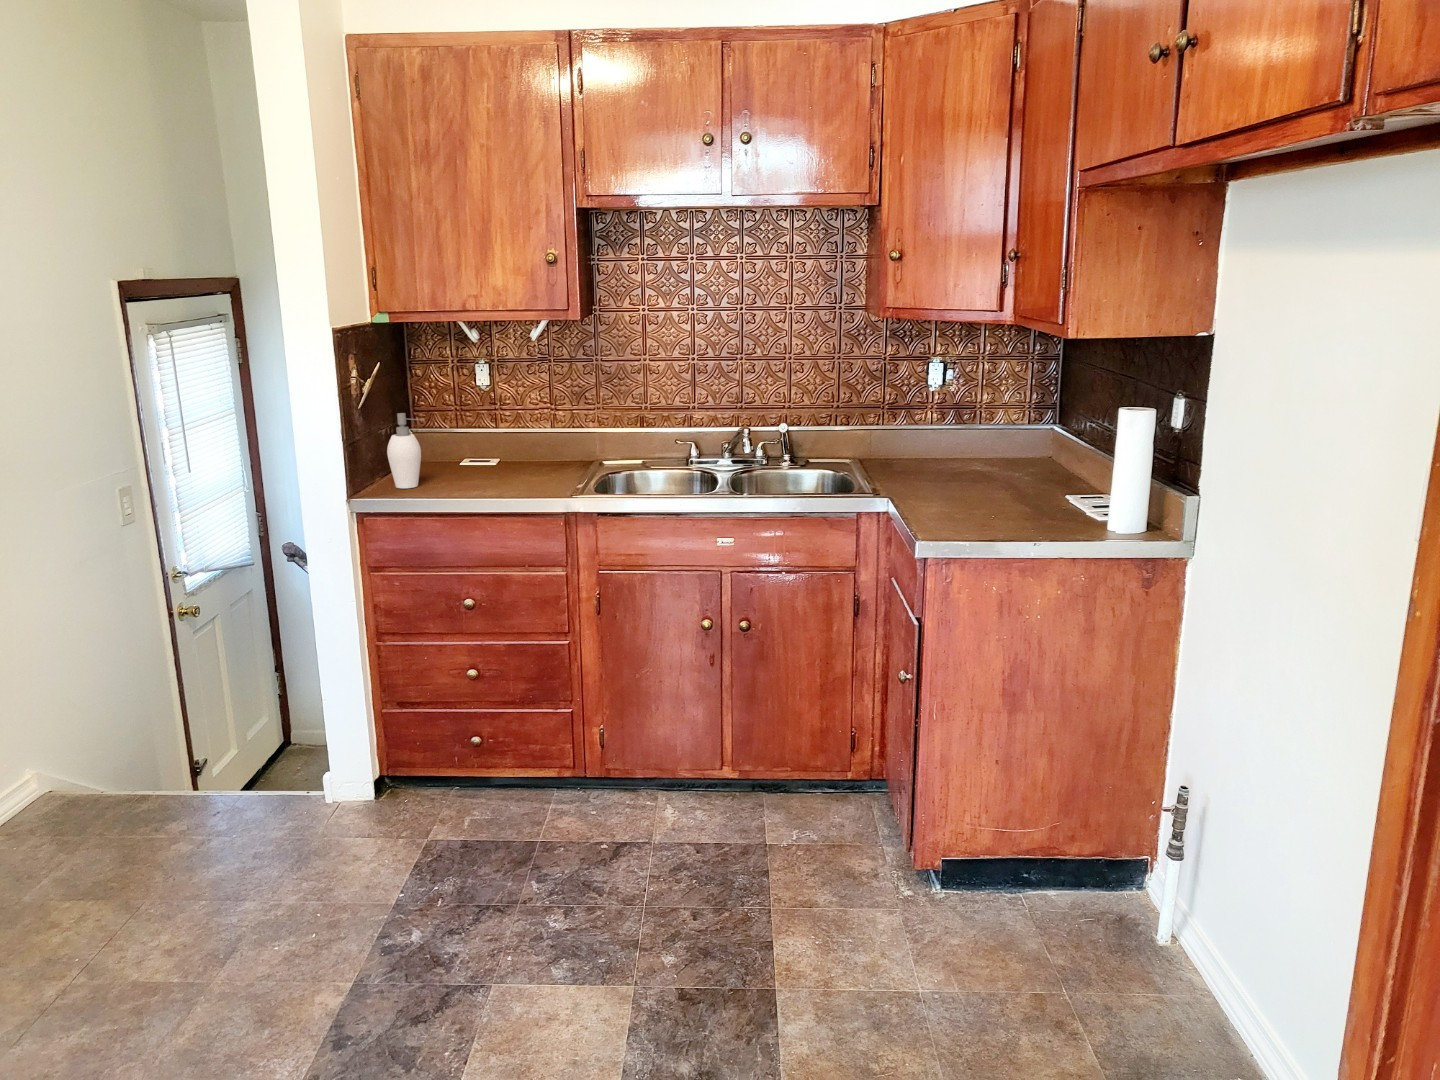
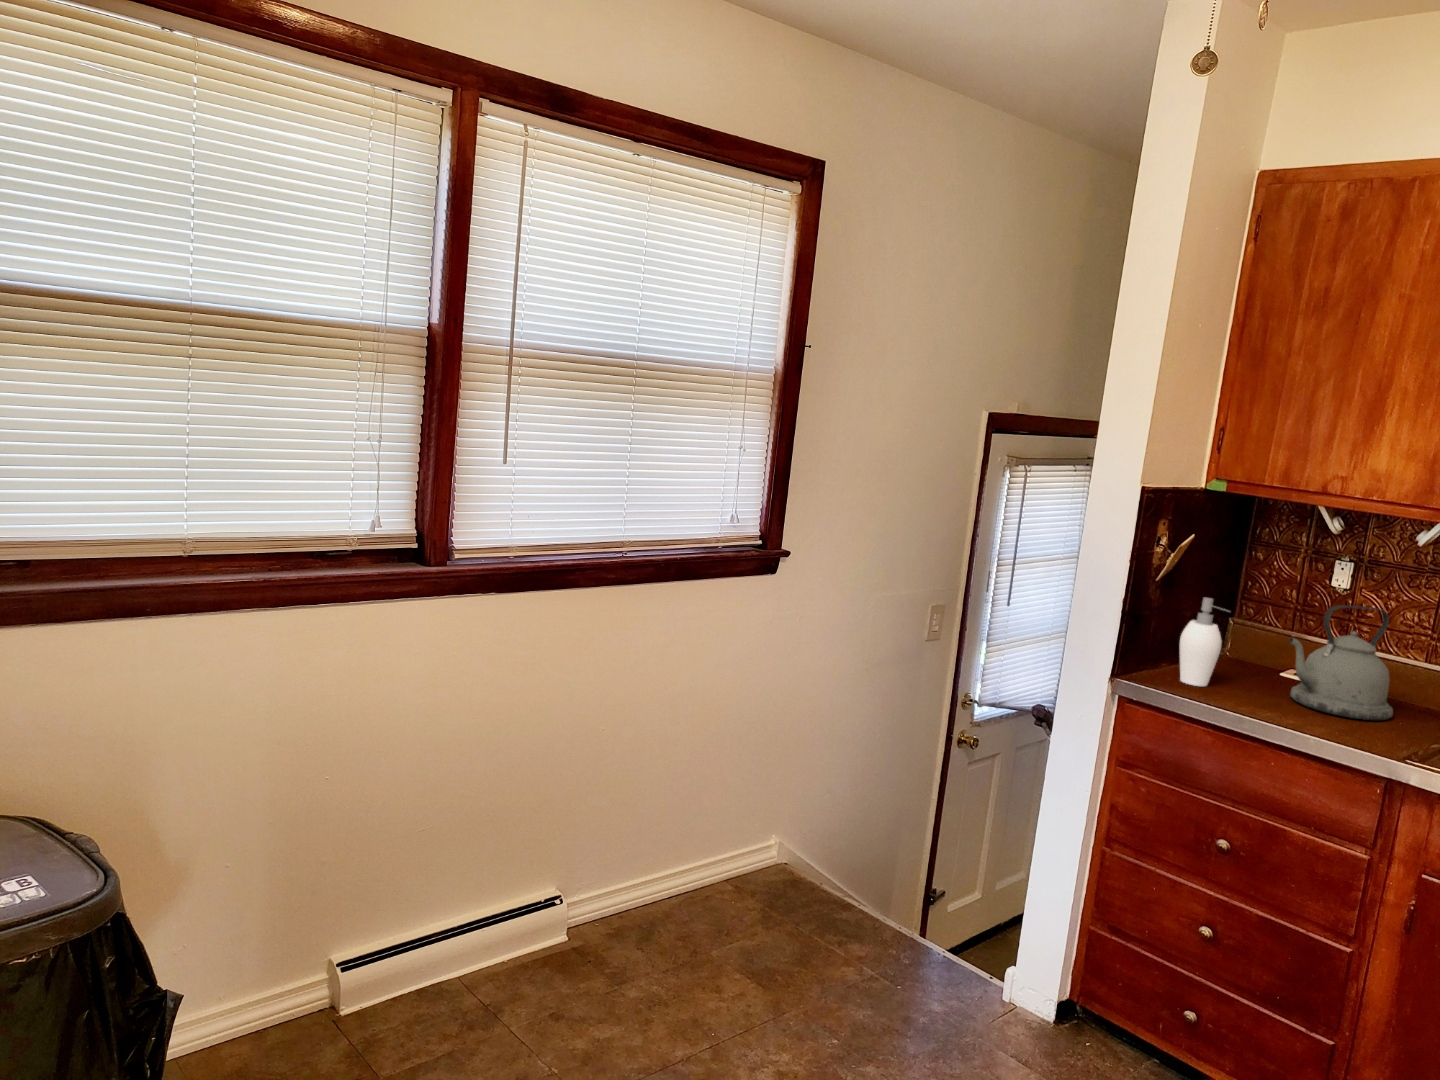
kettle: none [471,394,547,480] -> present [1289,606,1393,720]

